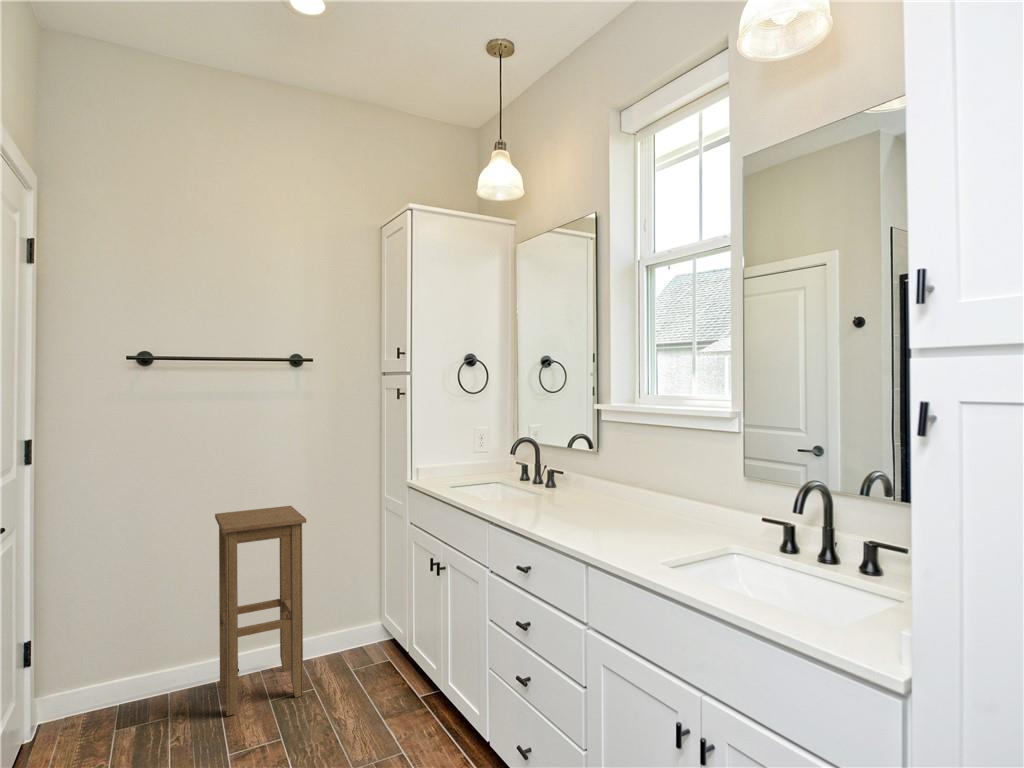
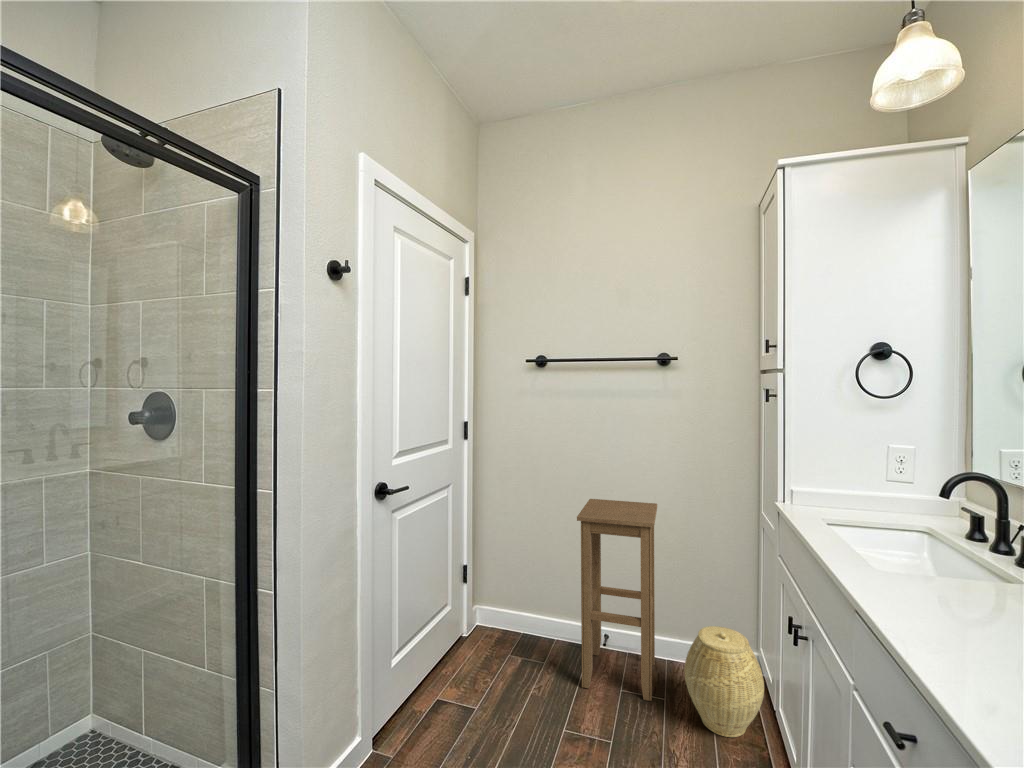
woven basket: none [336,599,401,691] -> present [684,626,764,737]

